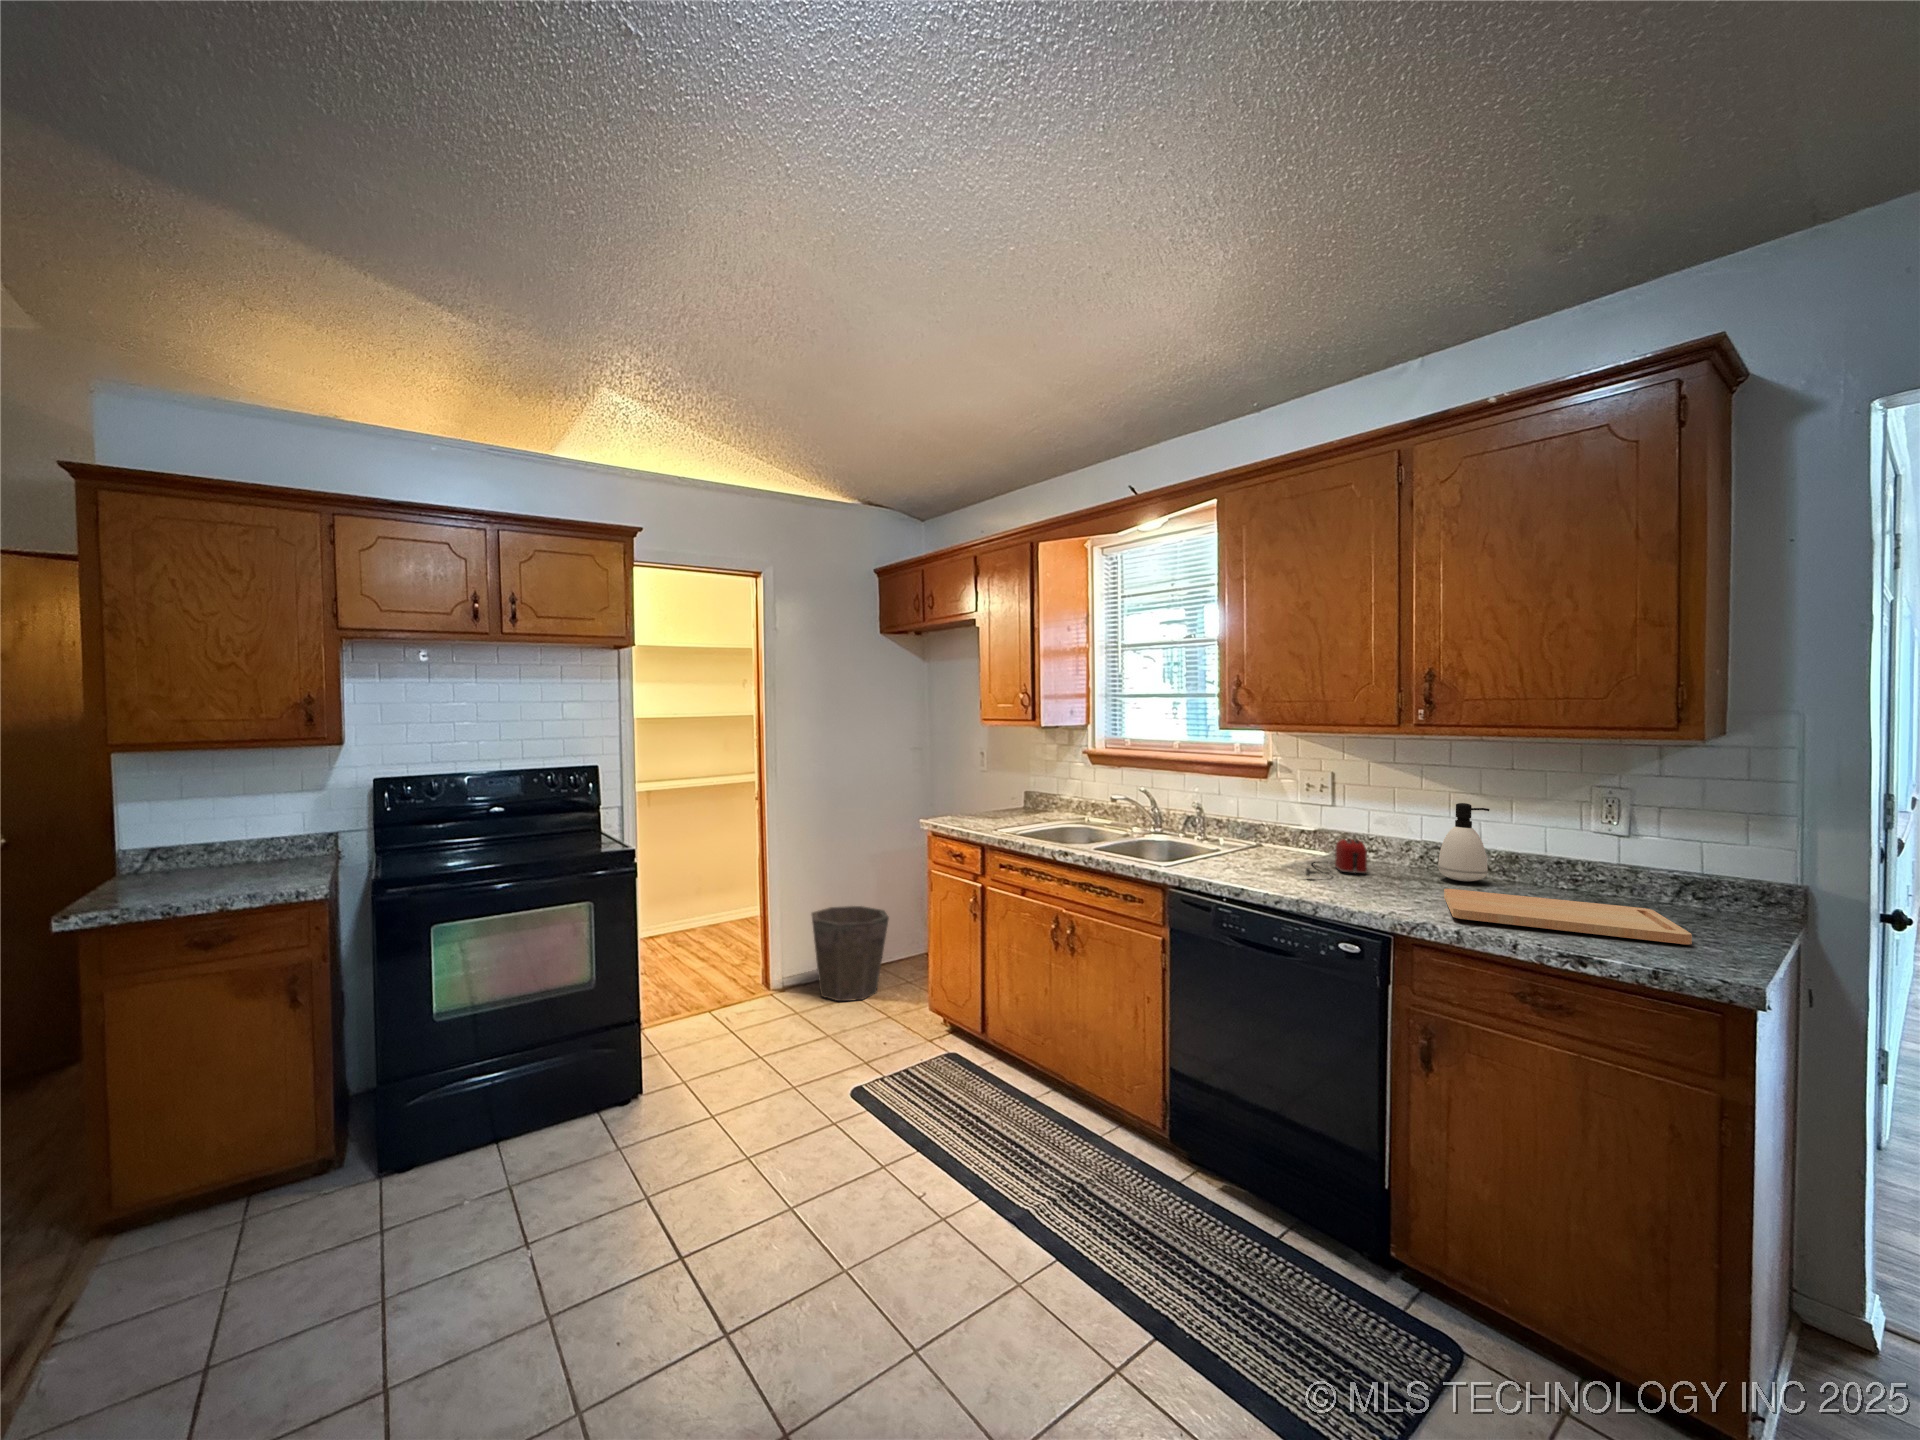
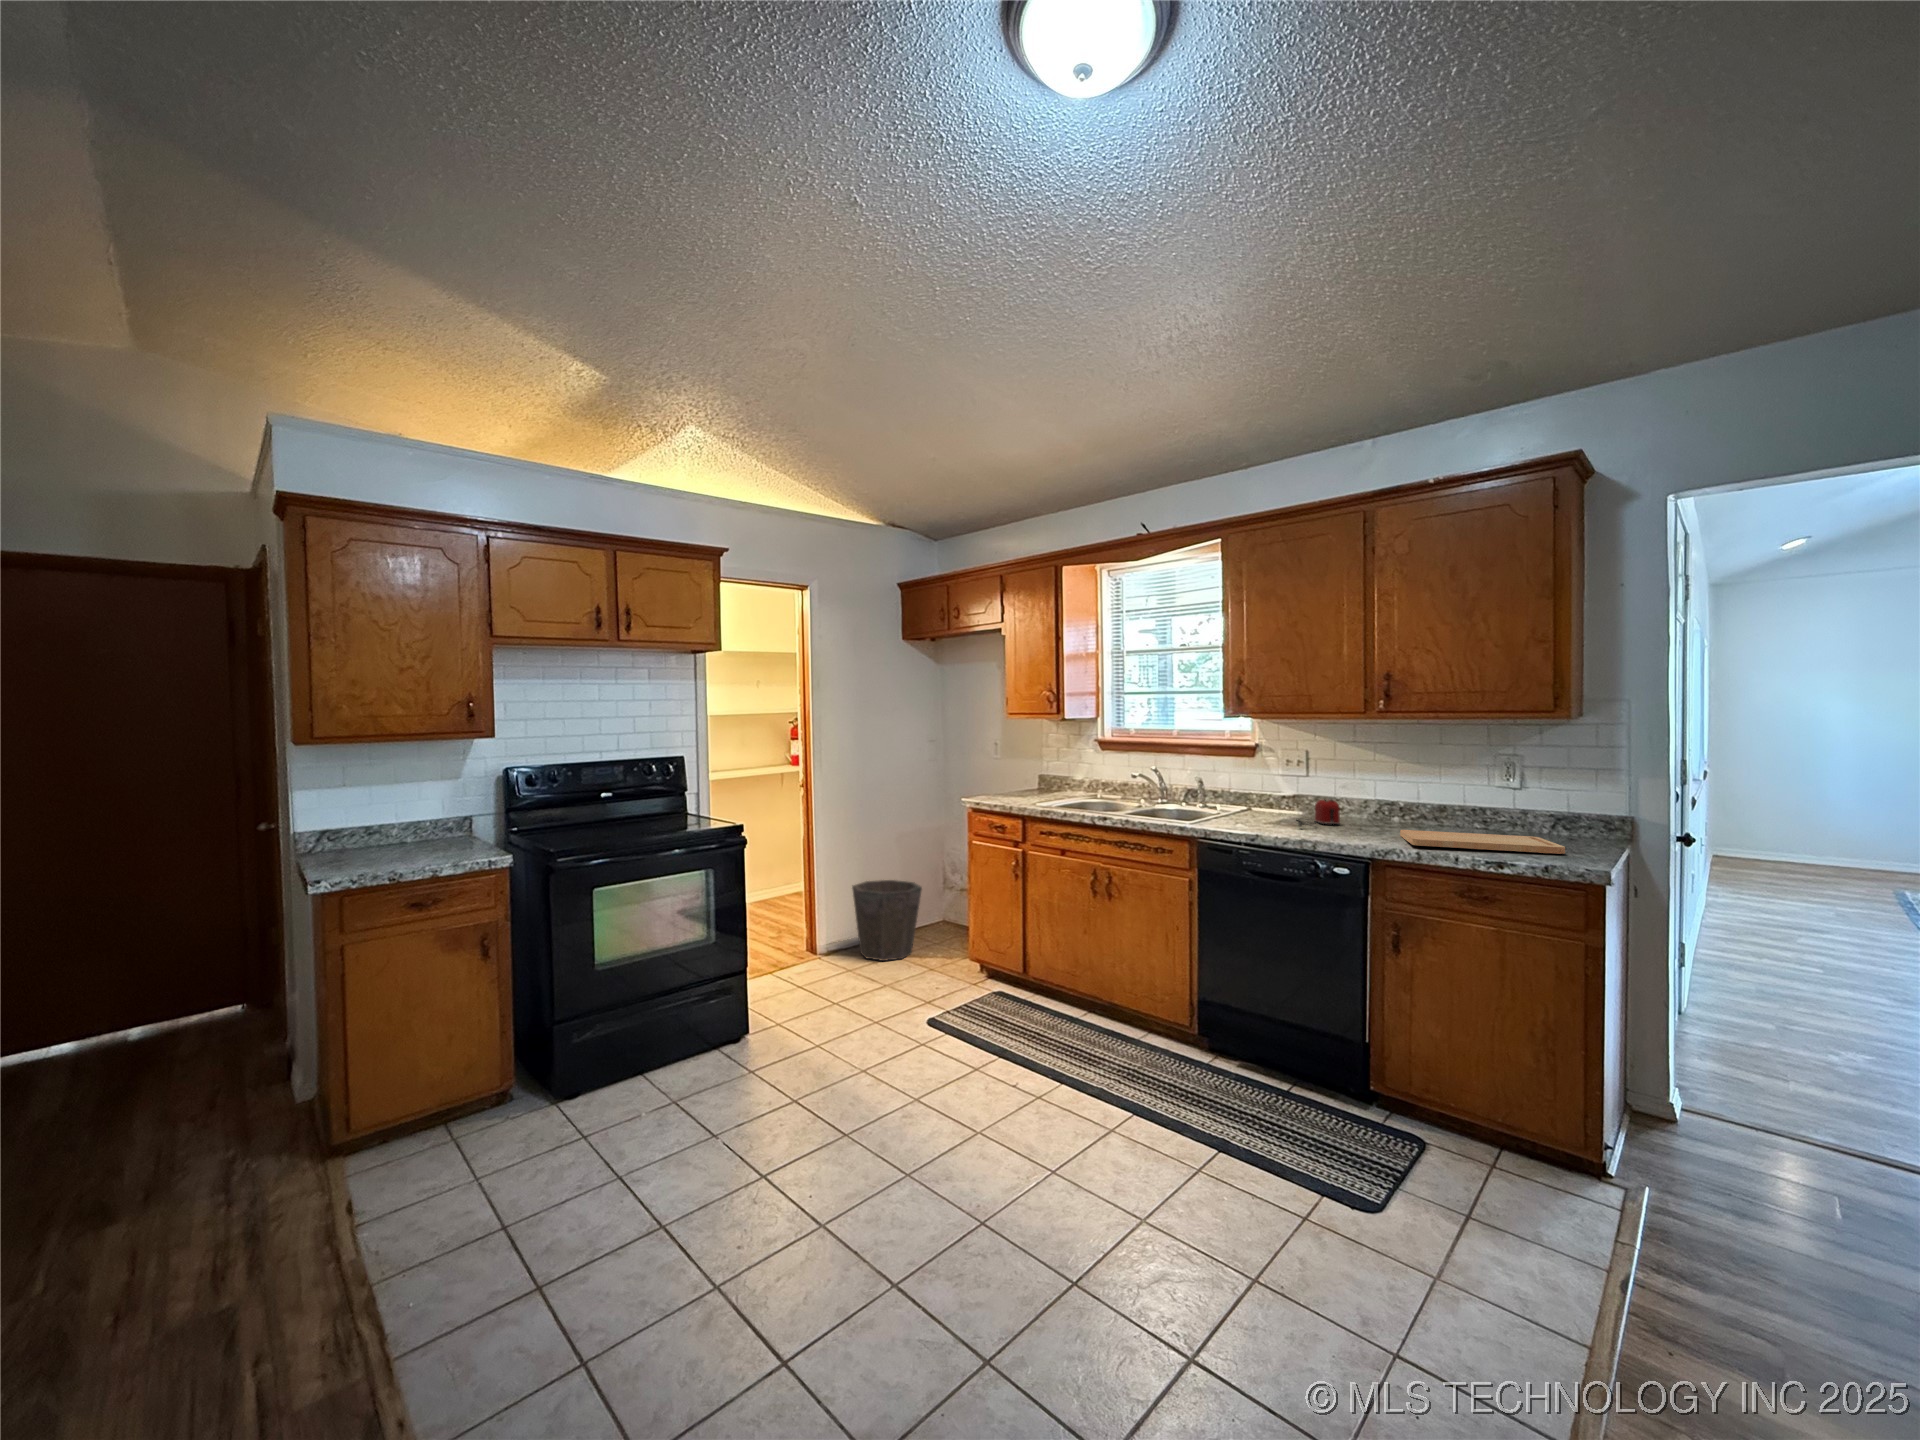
soap dispenser: present [1438,803,1490,881] -> none [1391,770,1427,827]

